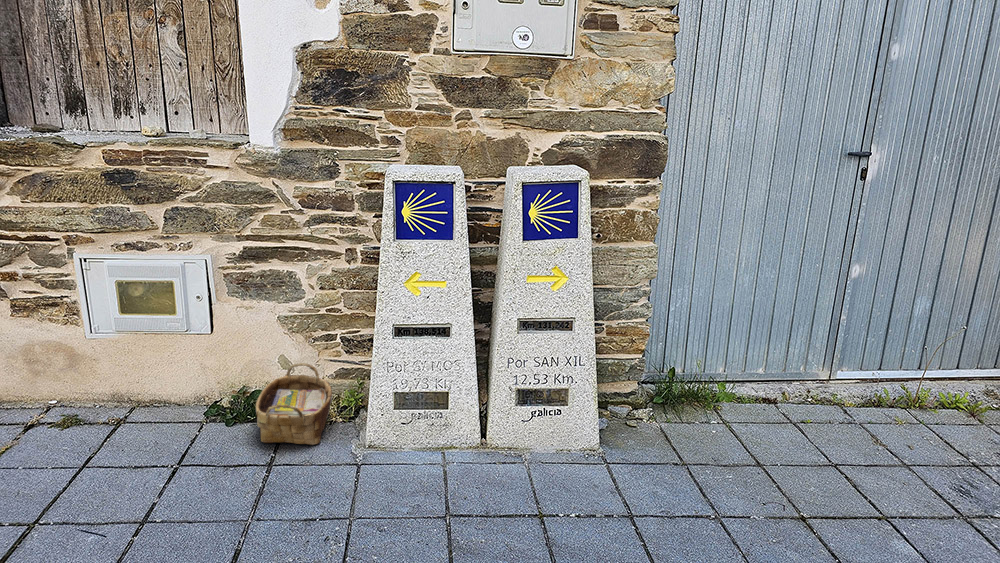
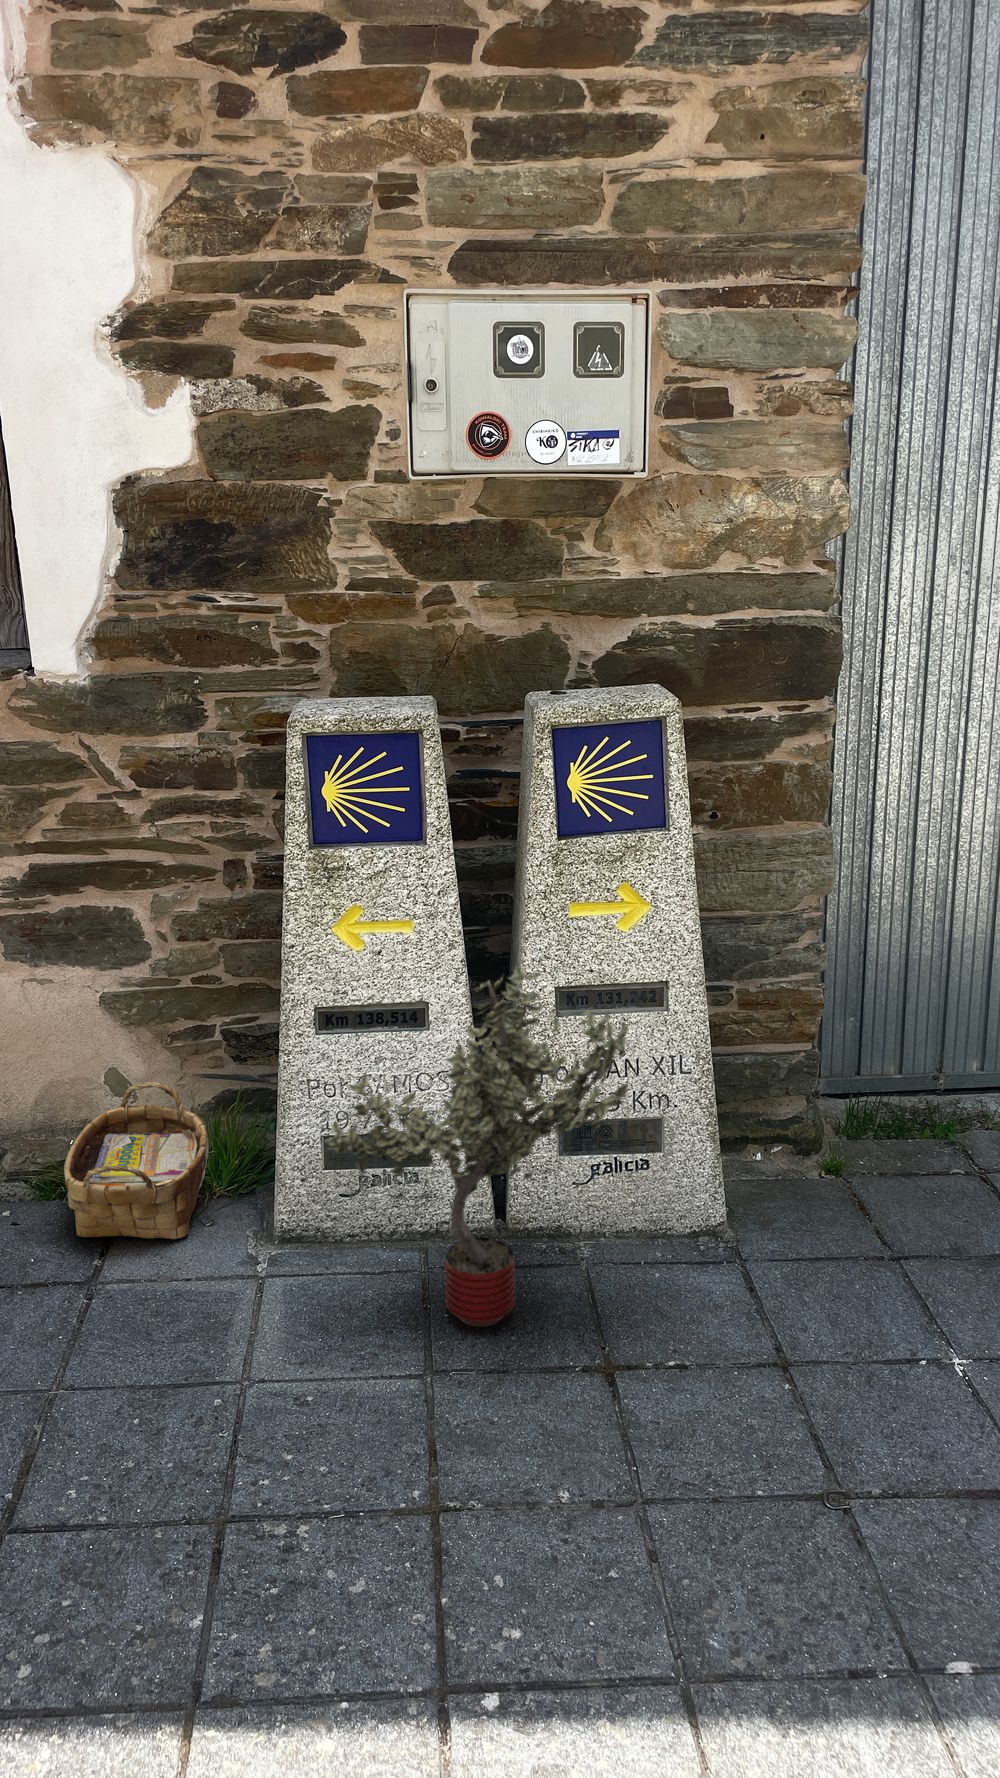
potted tree: none [395,304,558,494] -> present [324,965,628,1327]

